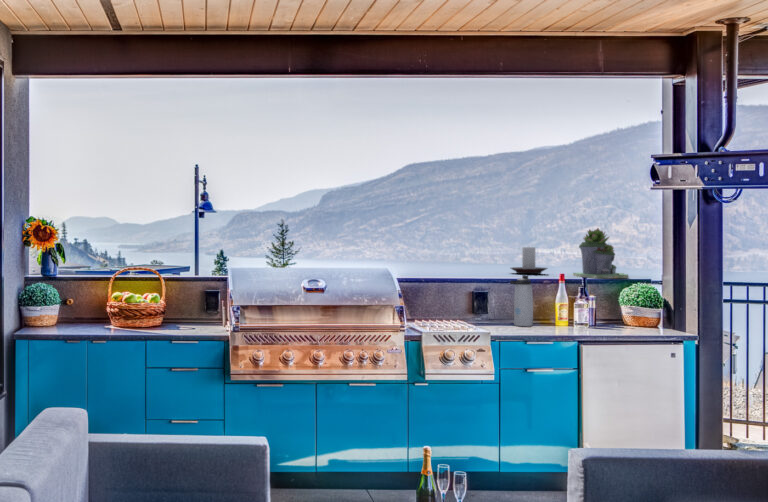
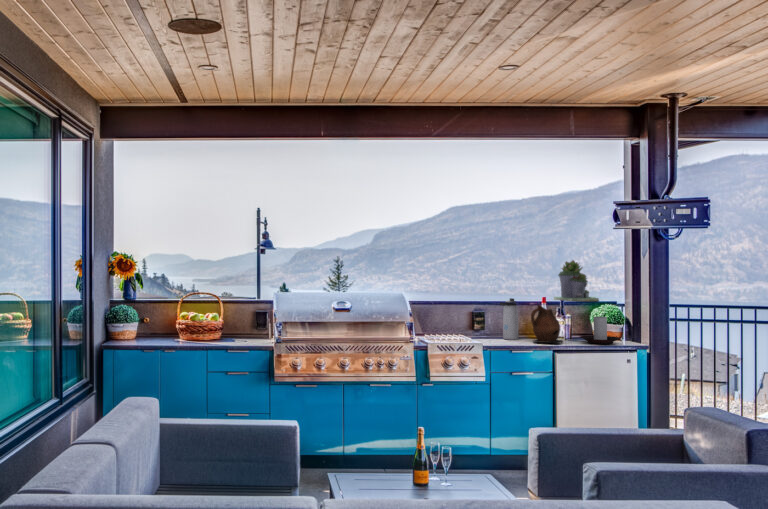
candle holder: present [511,247,547,274] -> present [581,317,620,344]
ceramic pitcher: none [549,284,588,333] -> present [531,305,562,343]

